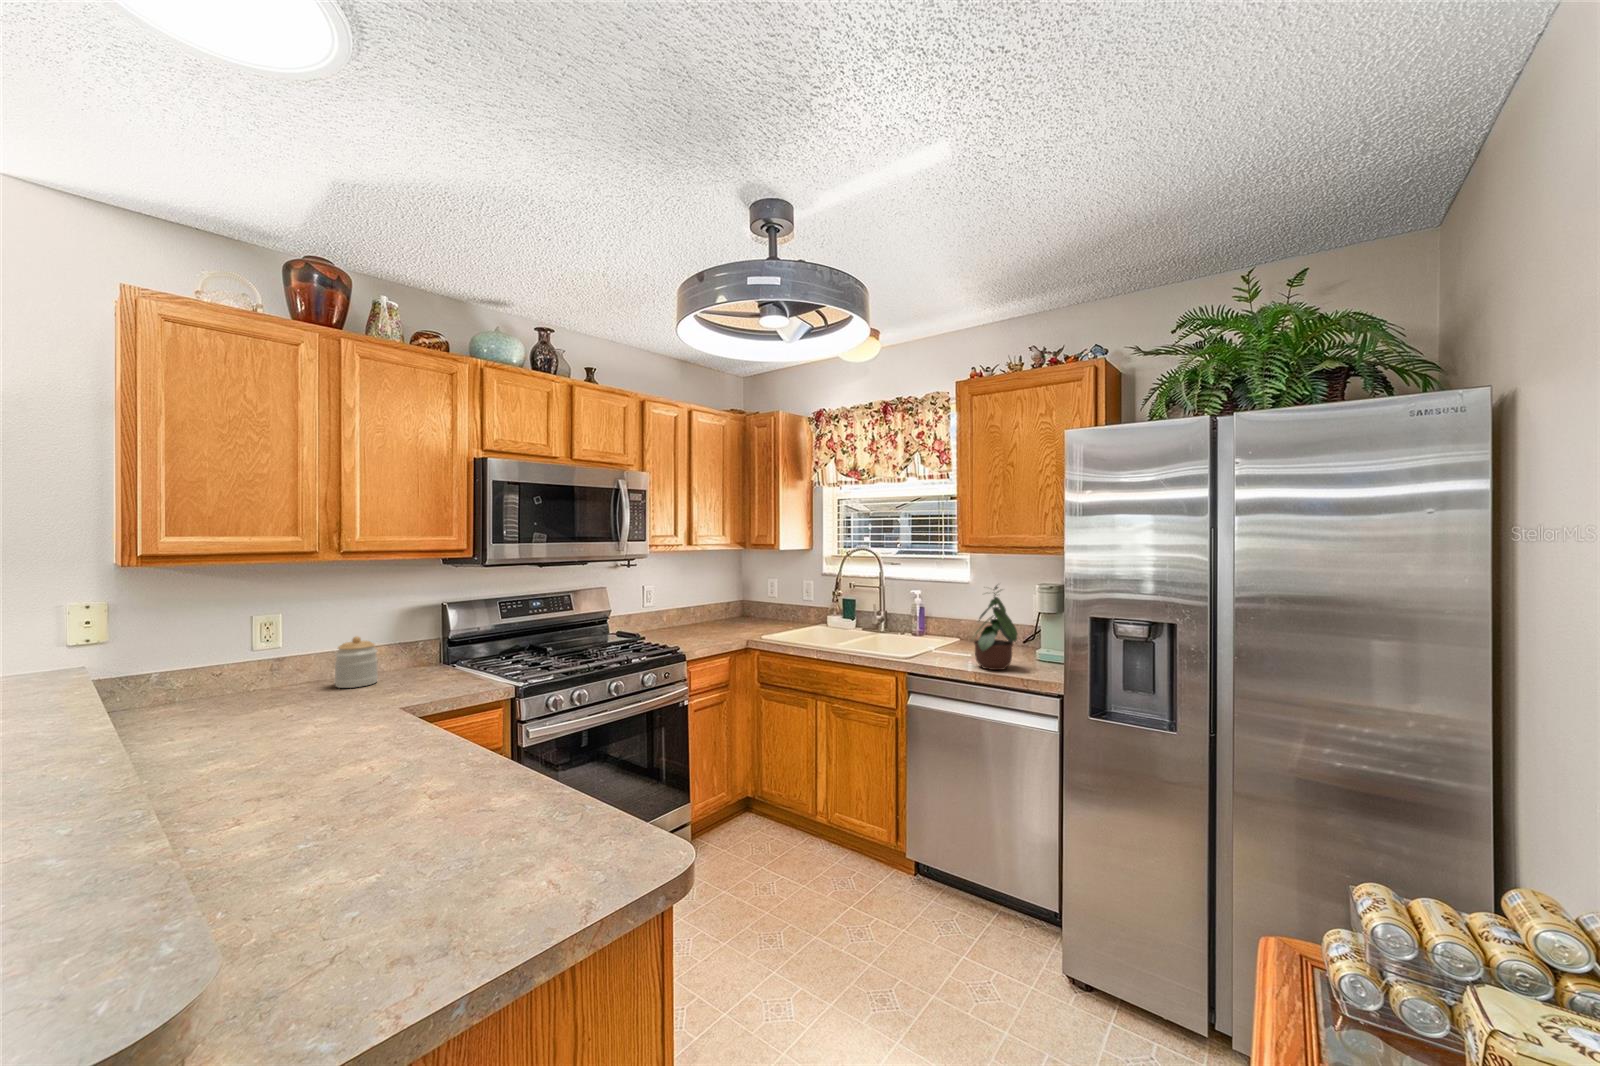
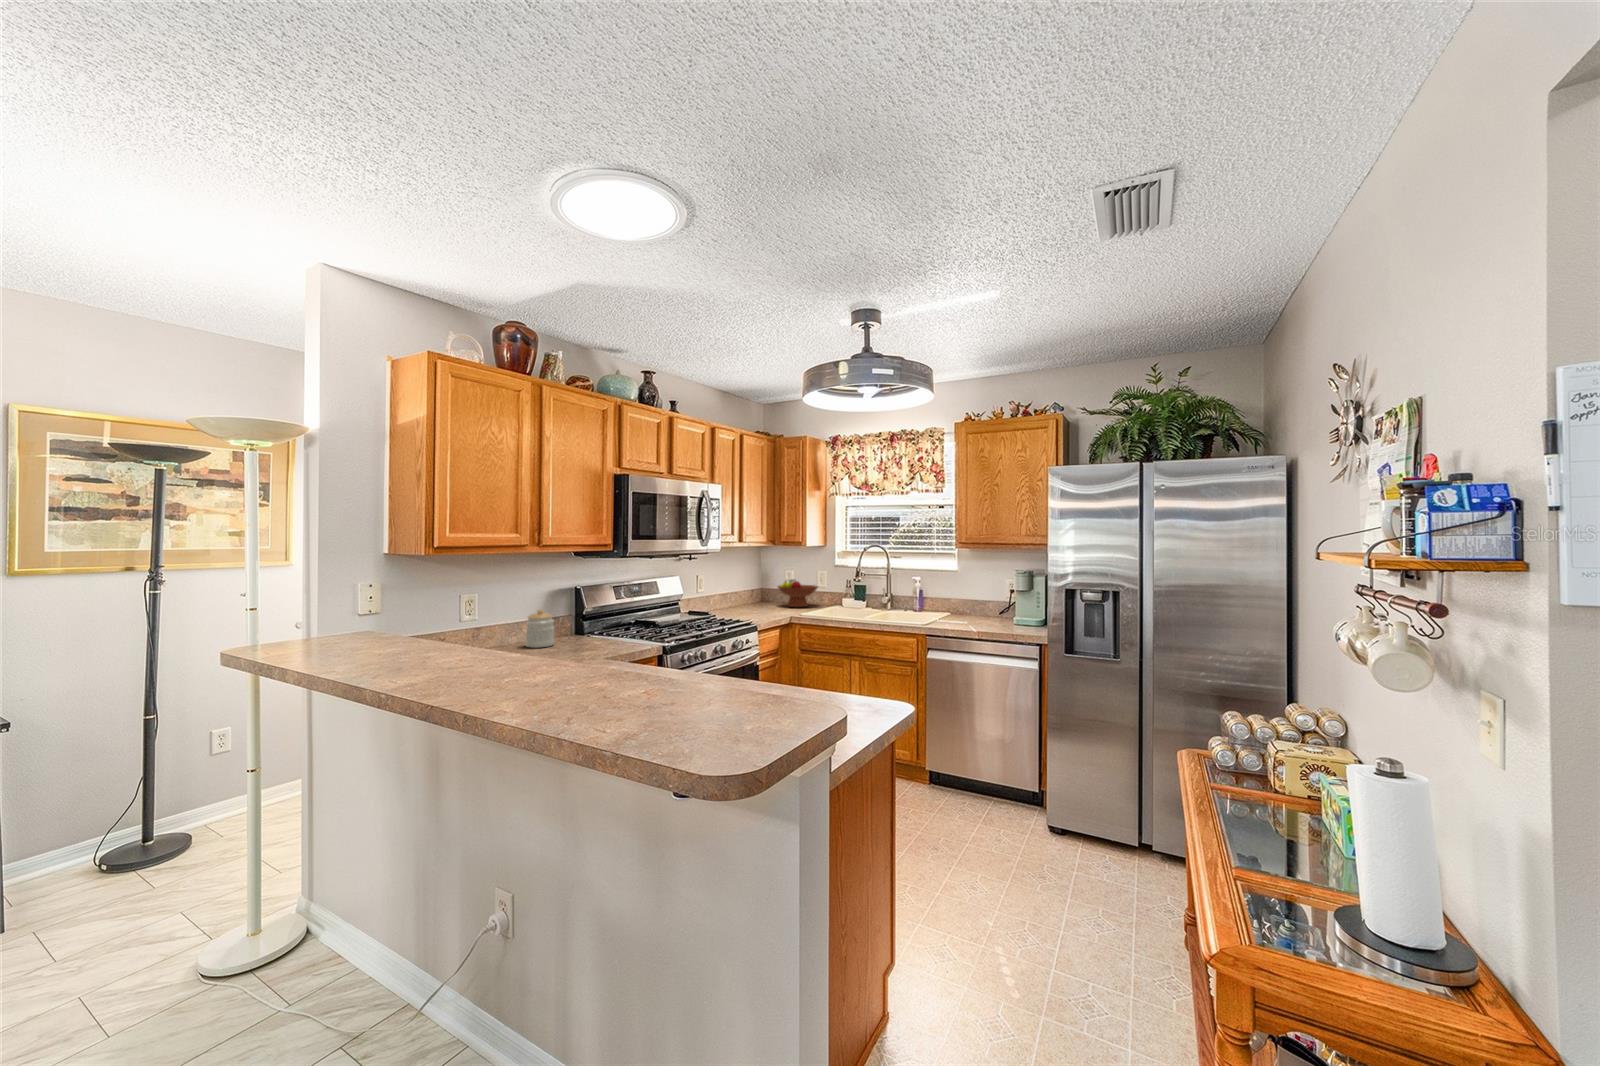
potted plant: present [974,586,1018,670] -> none [972,569,1012,630]
fruit bowl: none [745,589,798,625] -> present [778,579,818,607]

